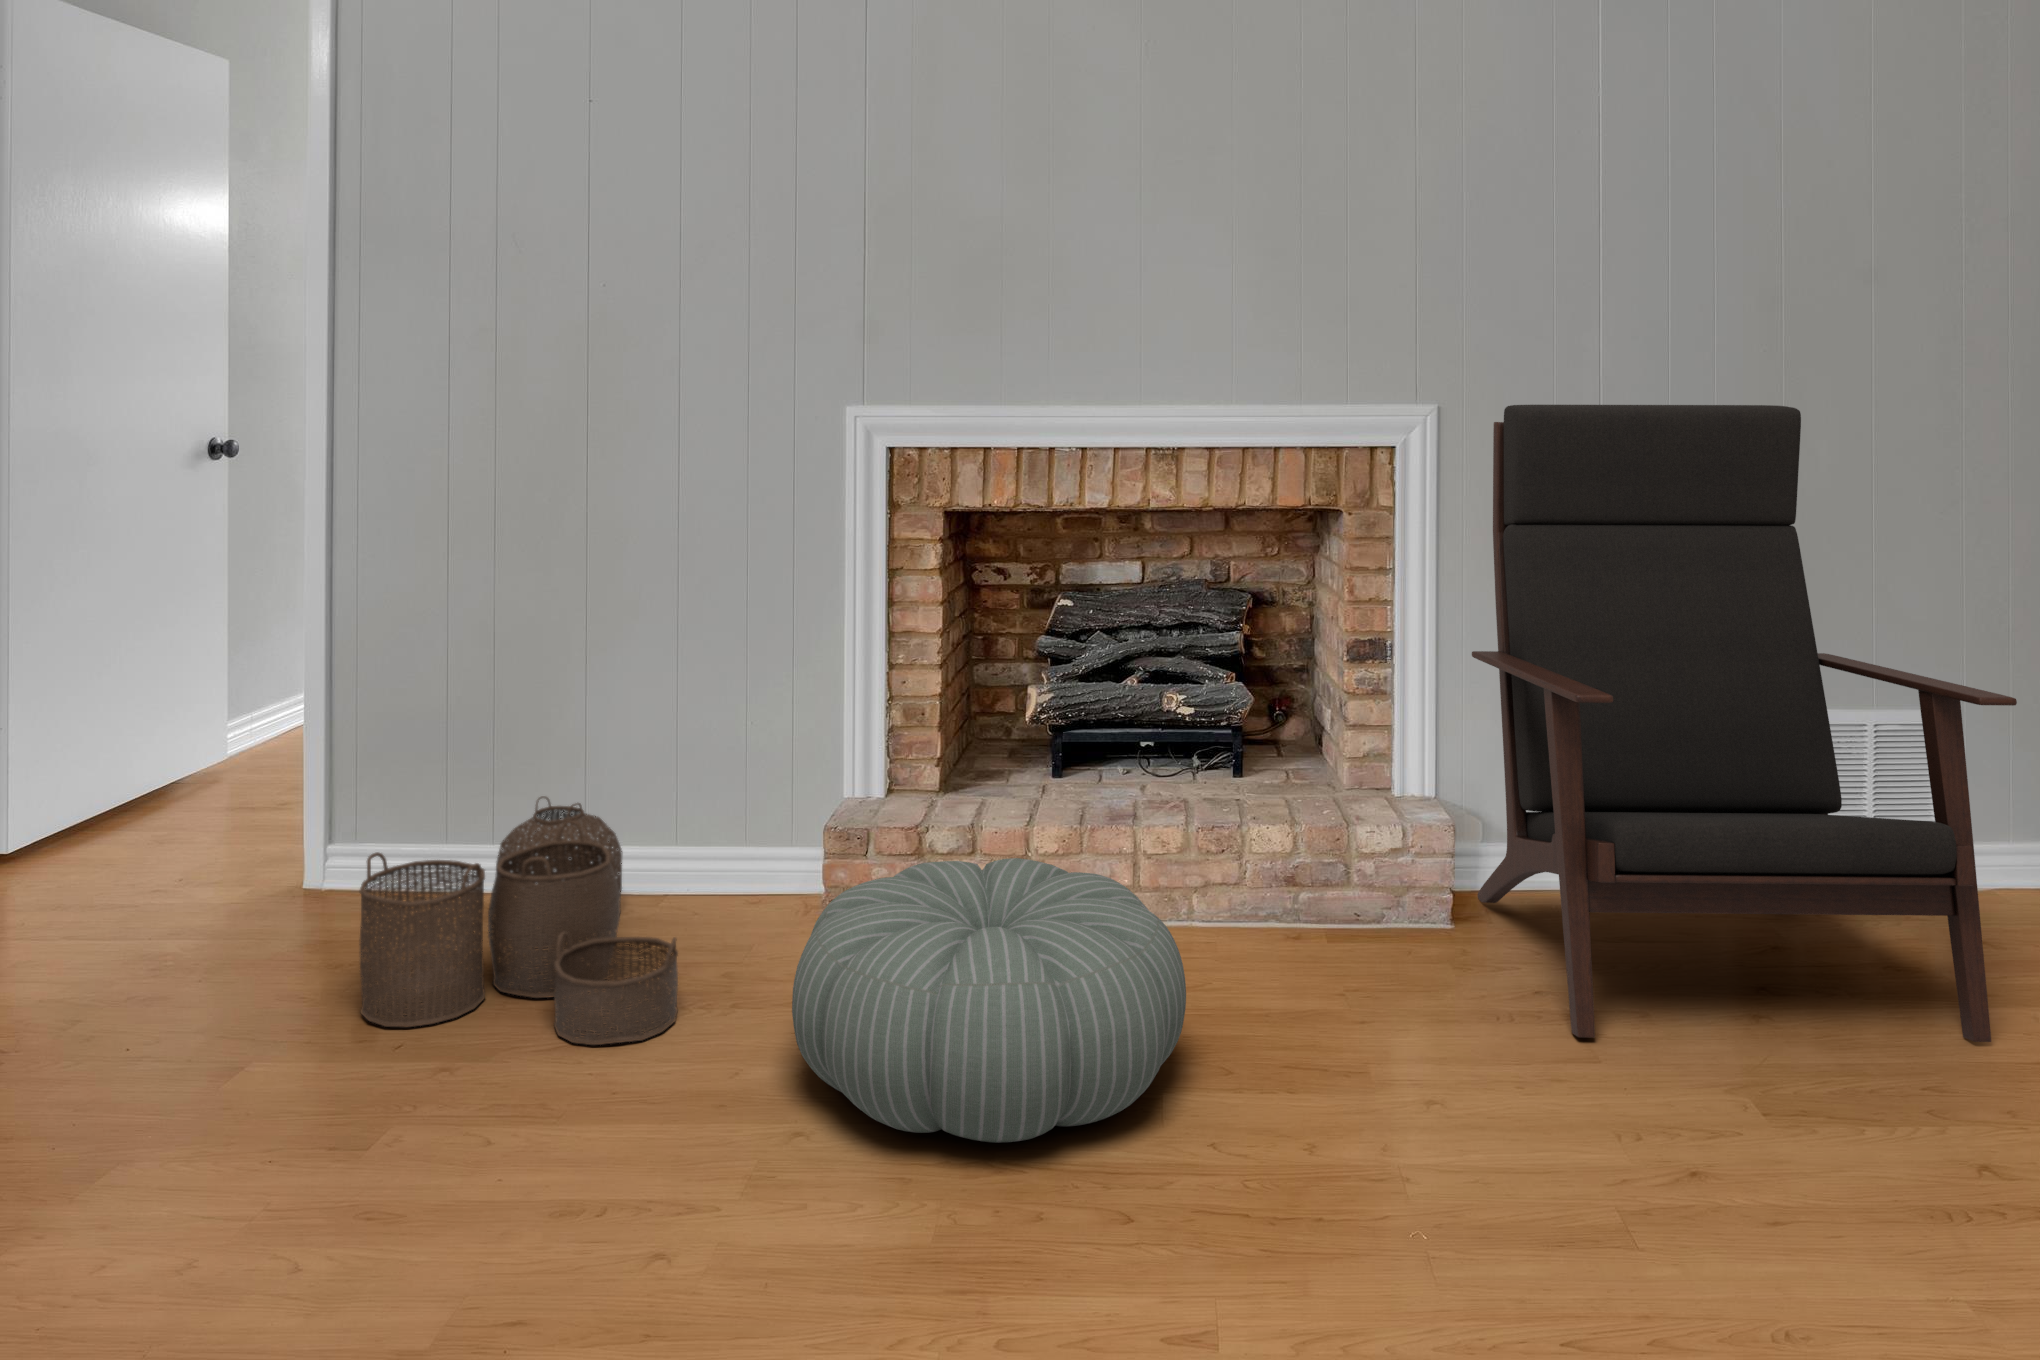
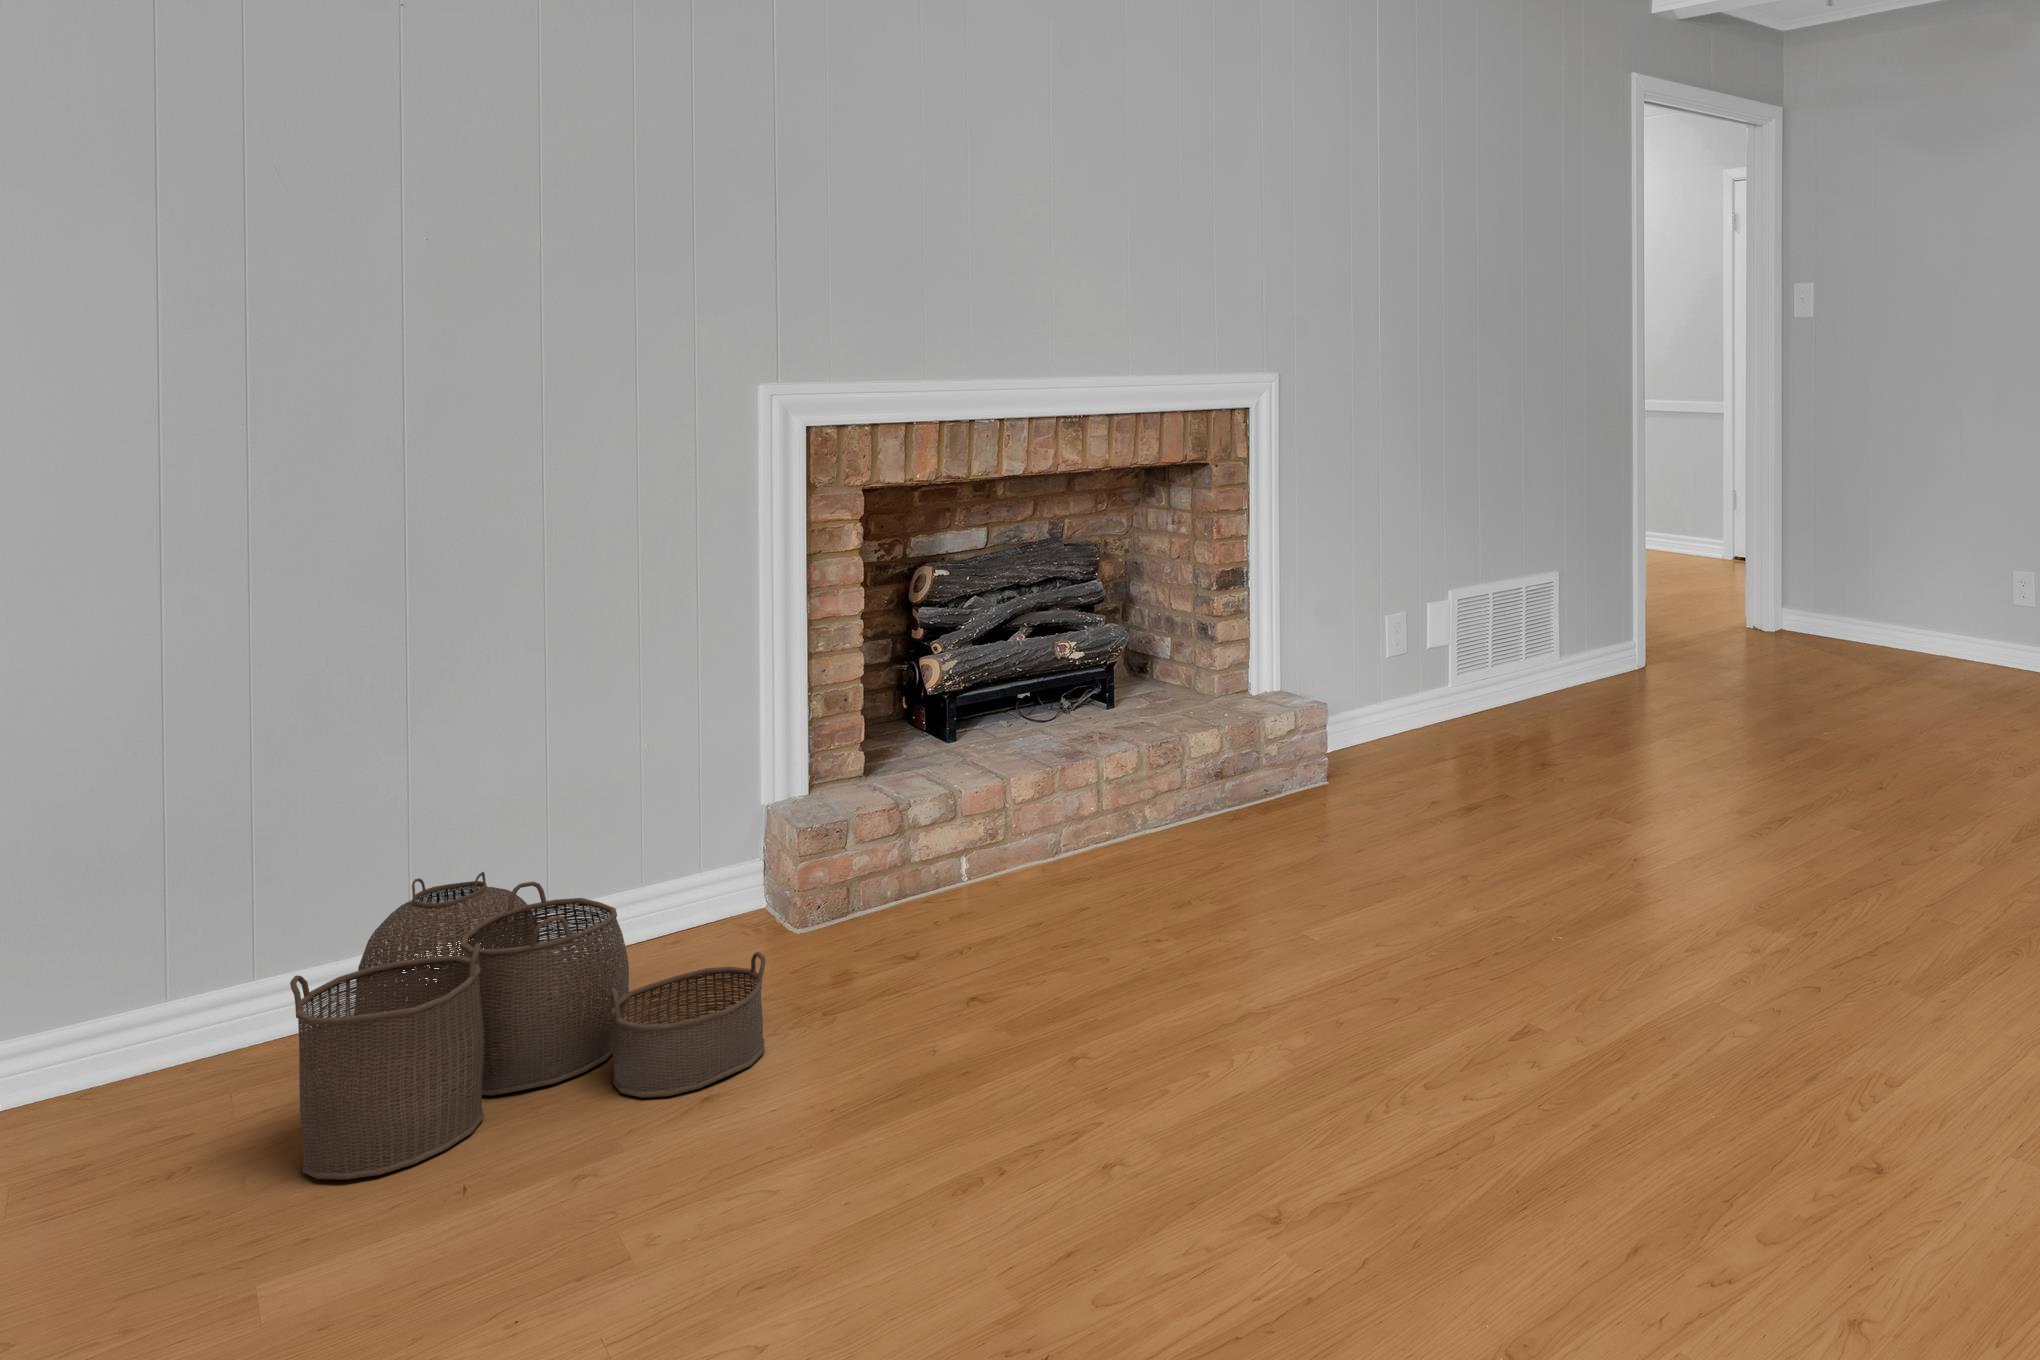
lounge chair: present [1472,405,2017,1042] -> none [1325,362,1684,814]
pouf: present [792,858,1186,1143] -> none [929,780,1299,1022]

